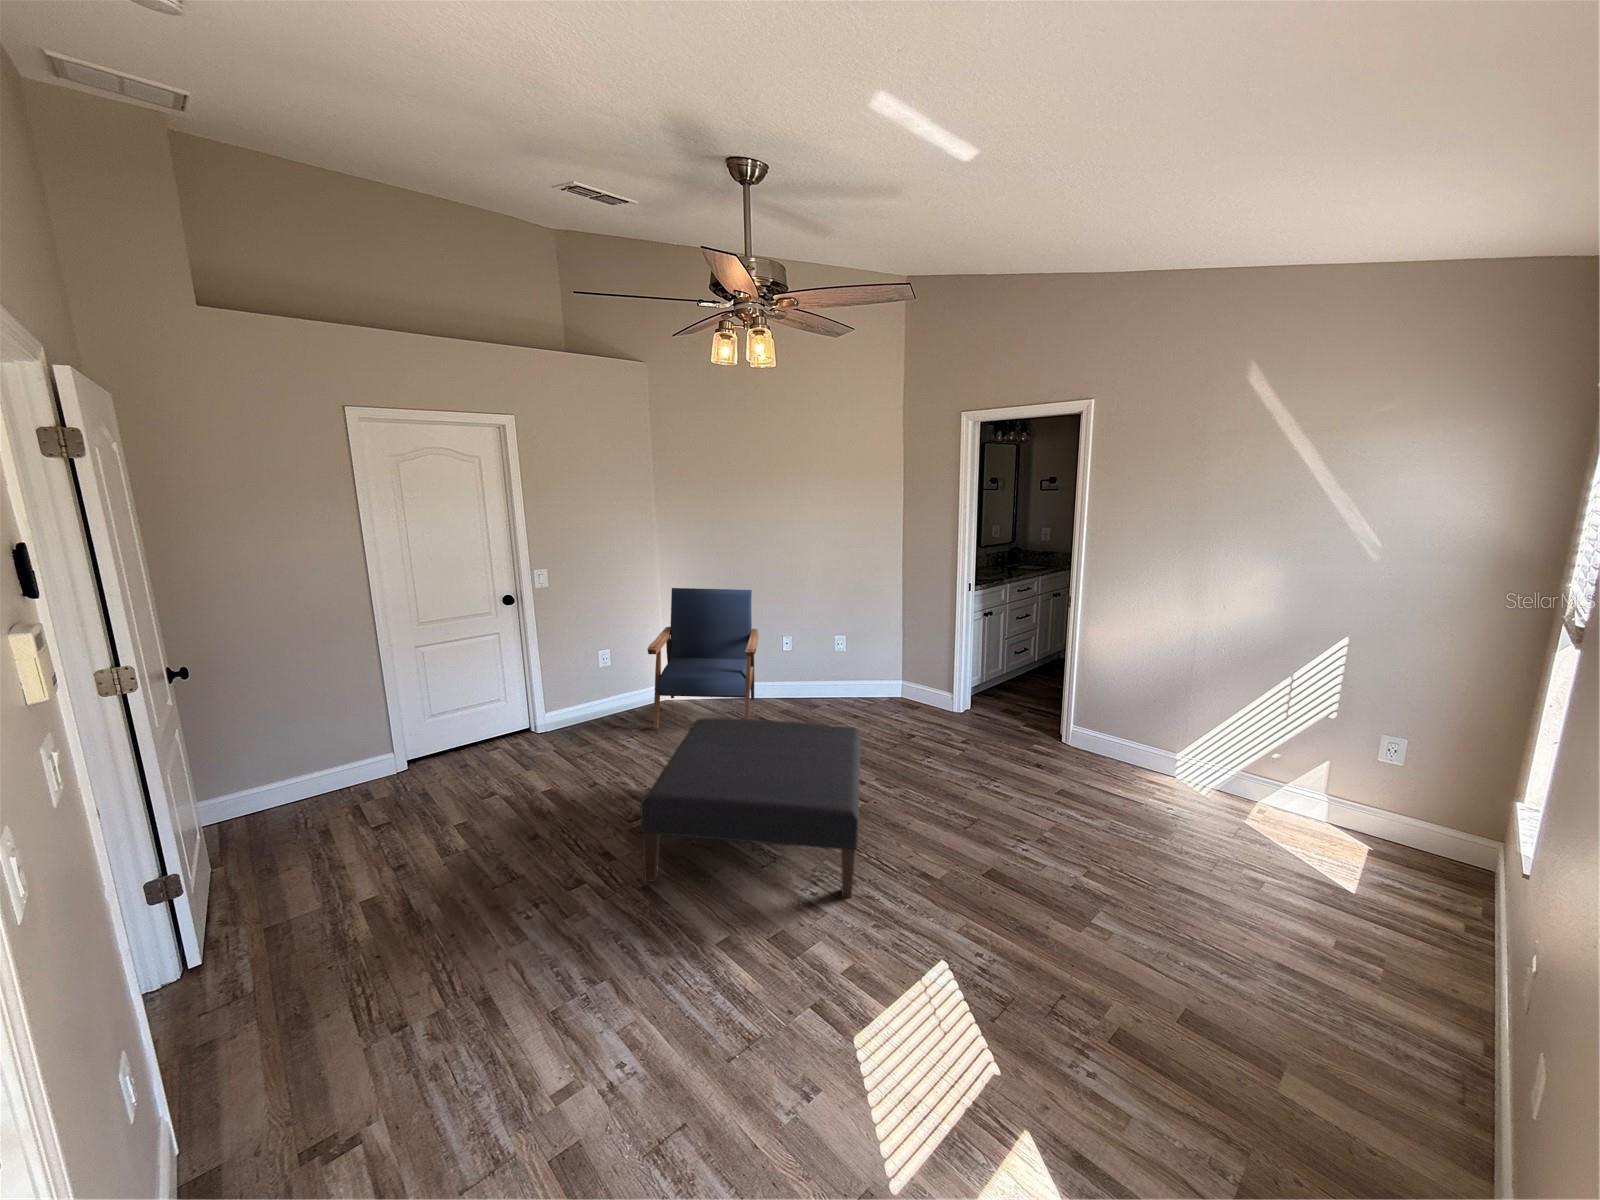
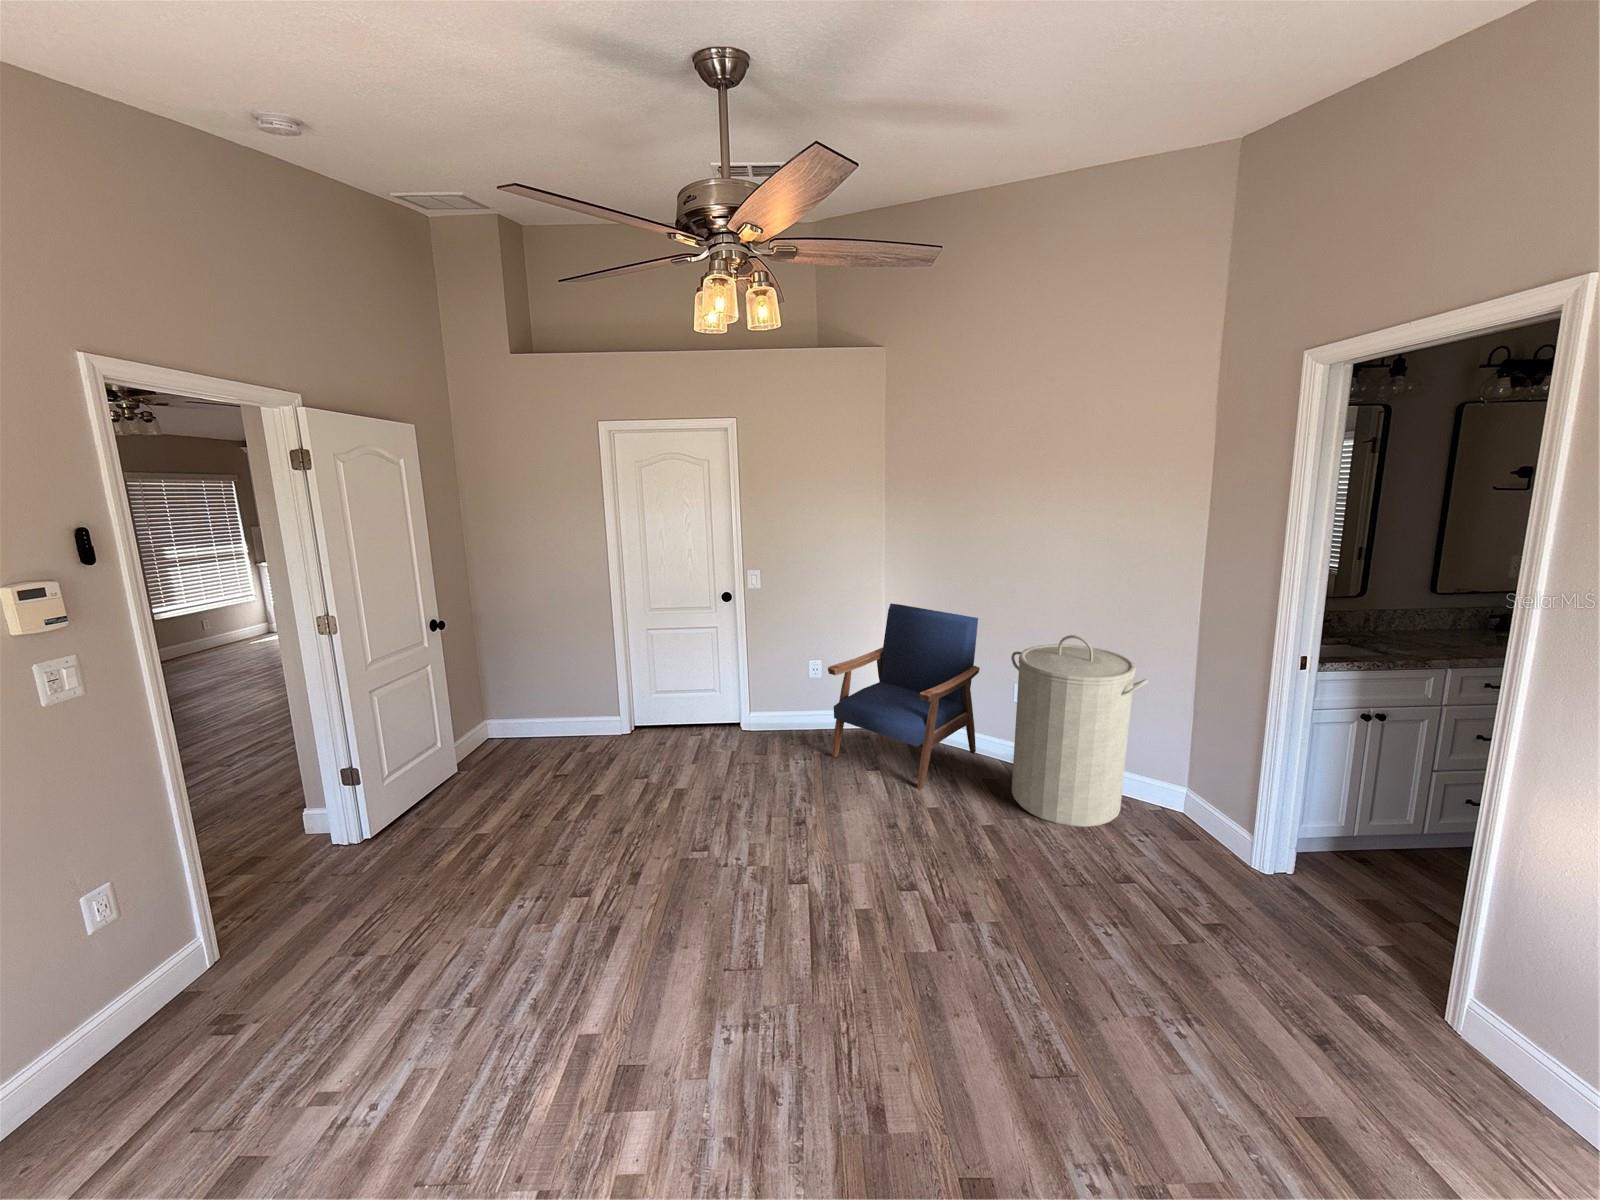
laundry hamper: none [796,590,889,723] -> present [1011,635,1148,827]
ottoman: present [640,718,861,897] -> none [610,761,946,1078]

